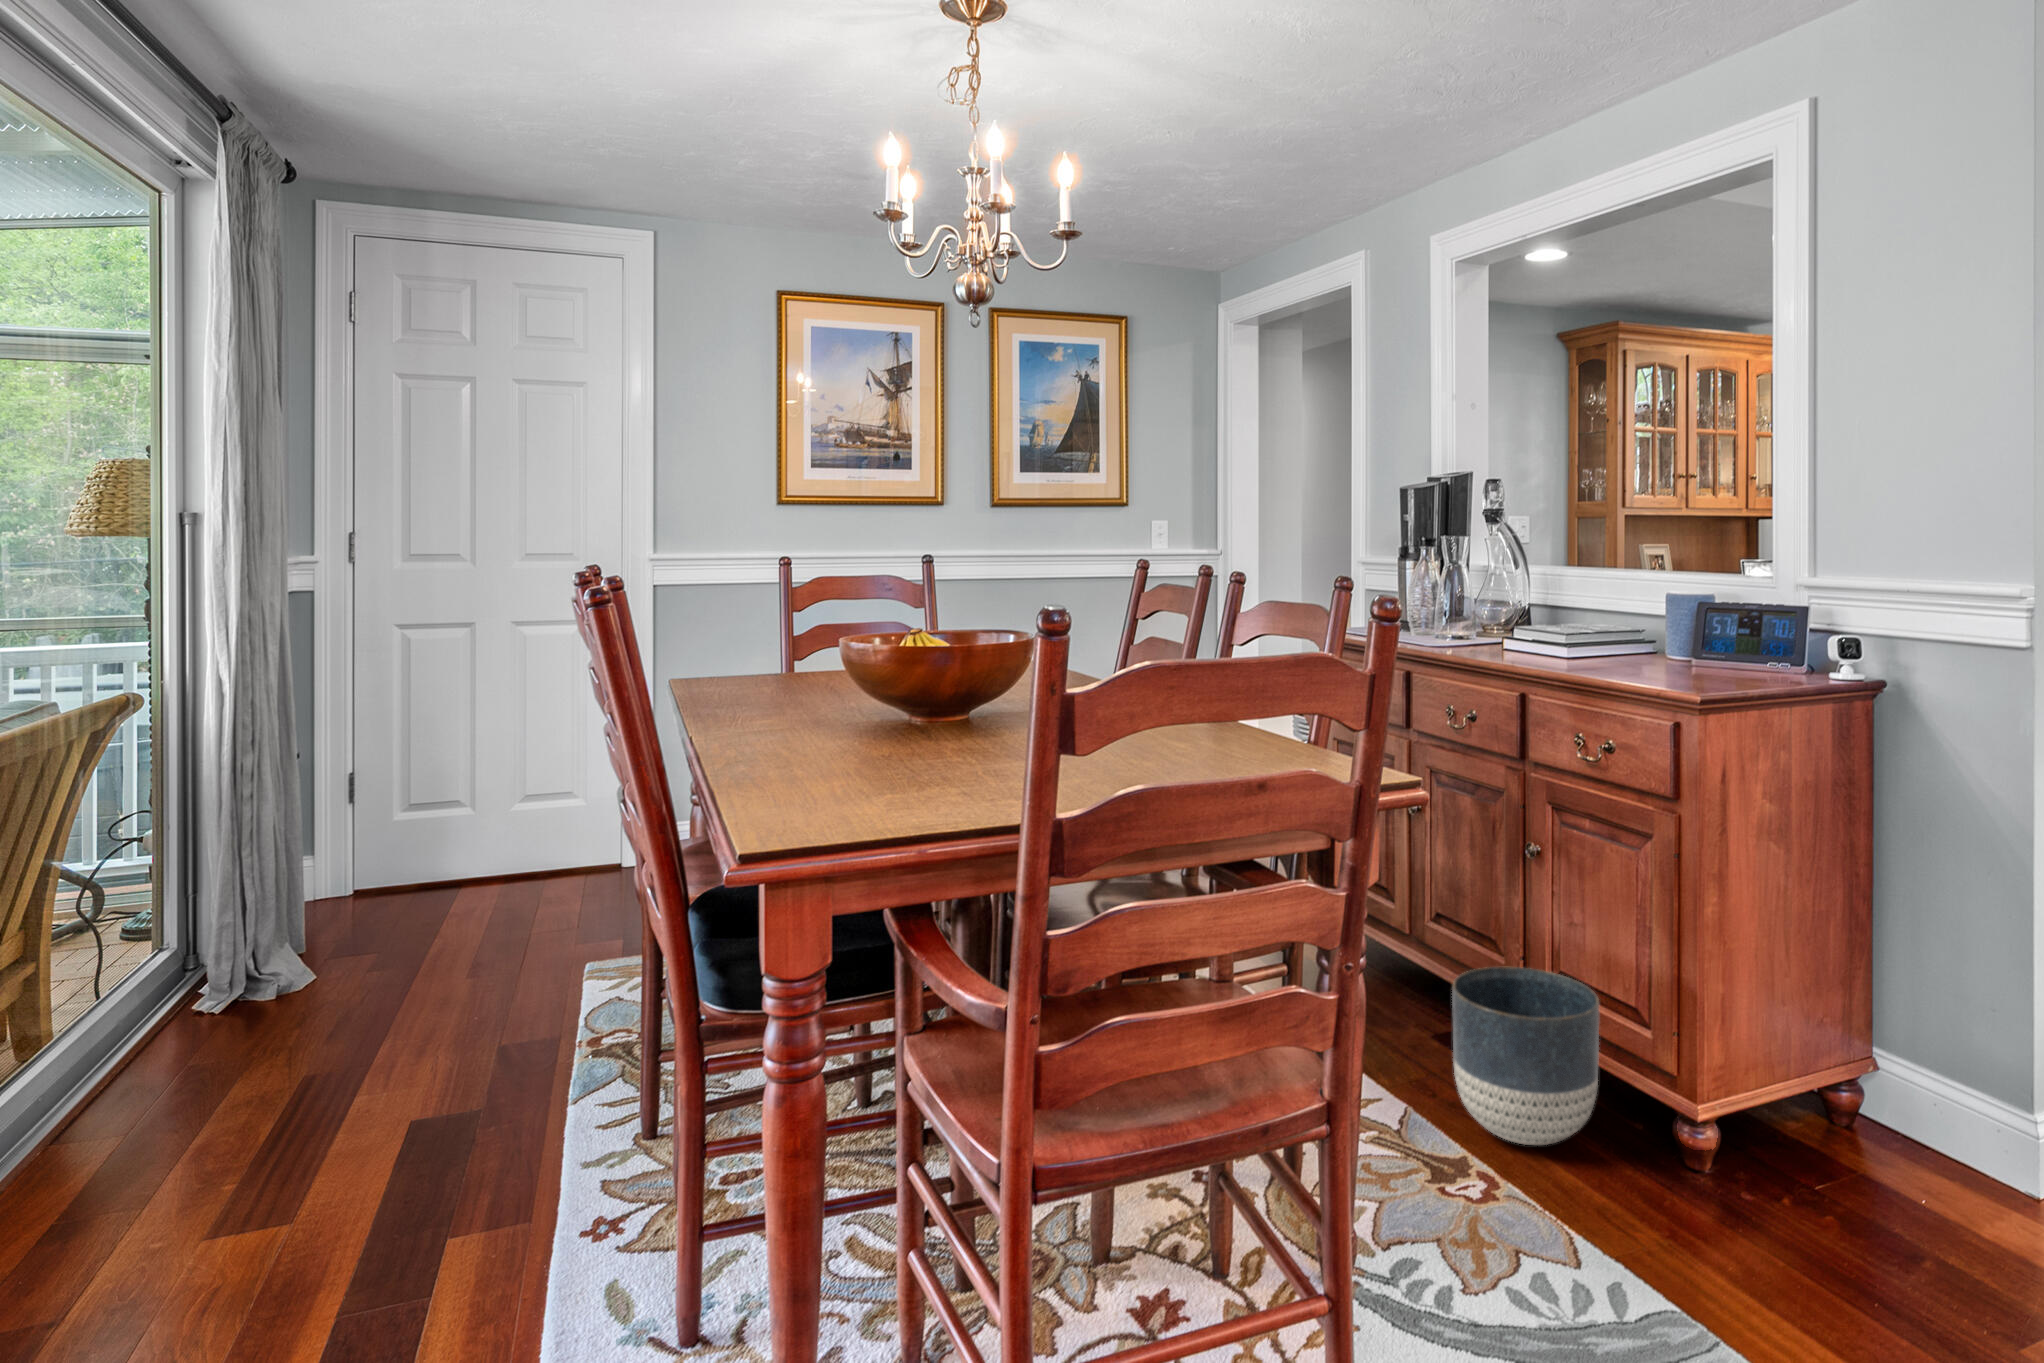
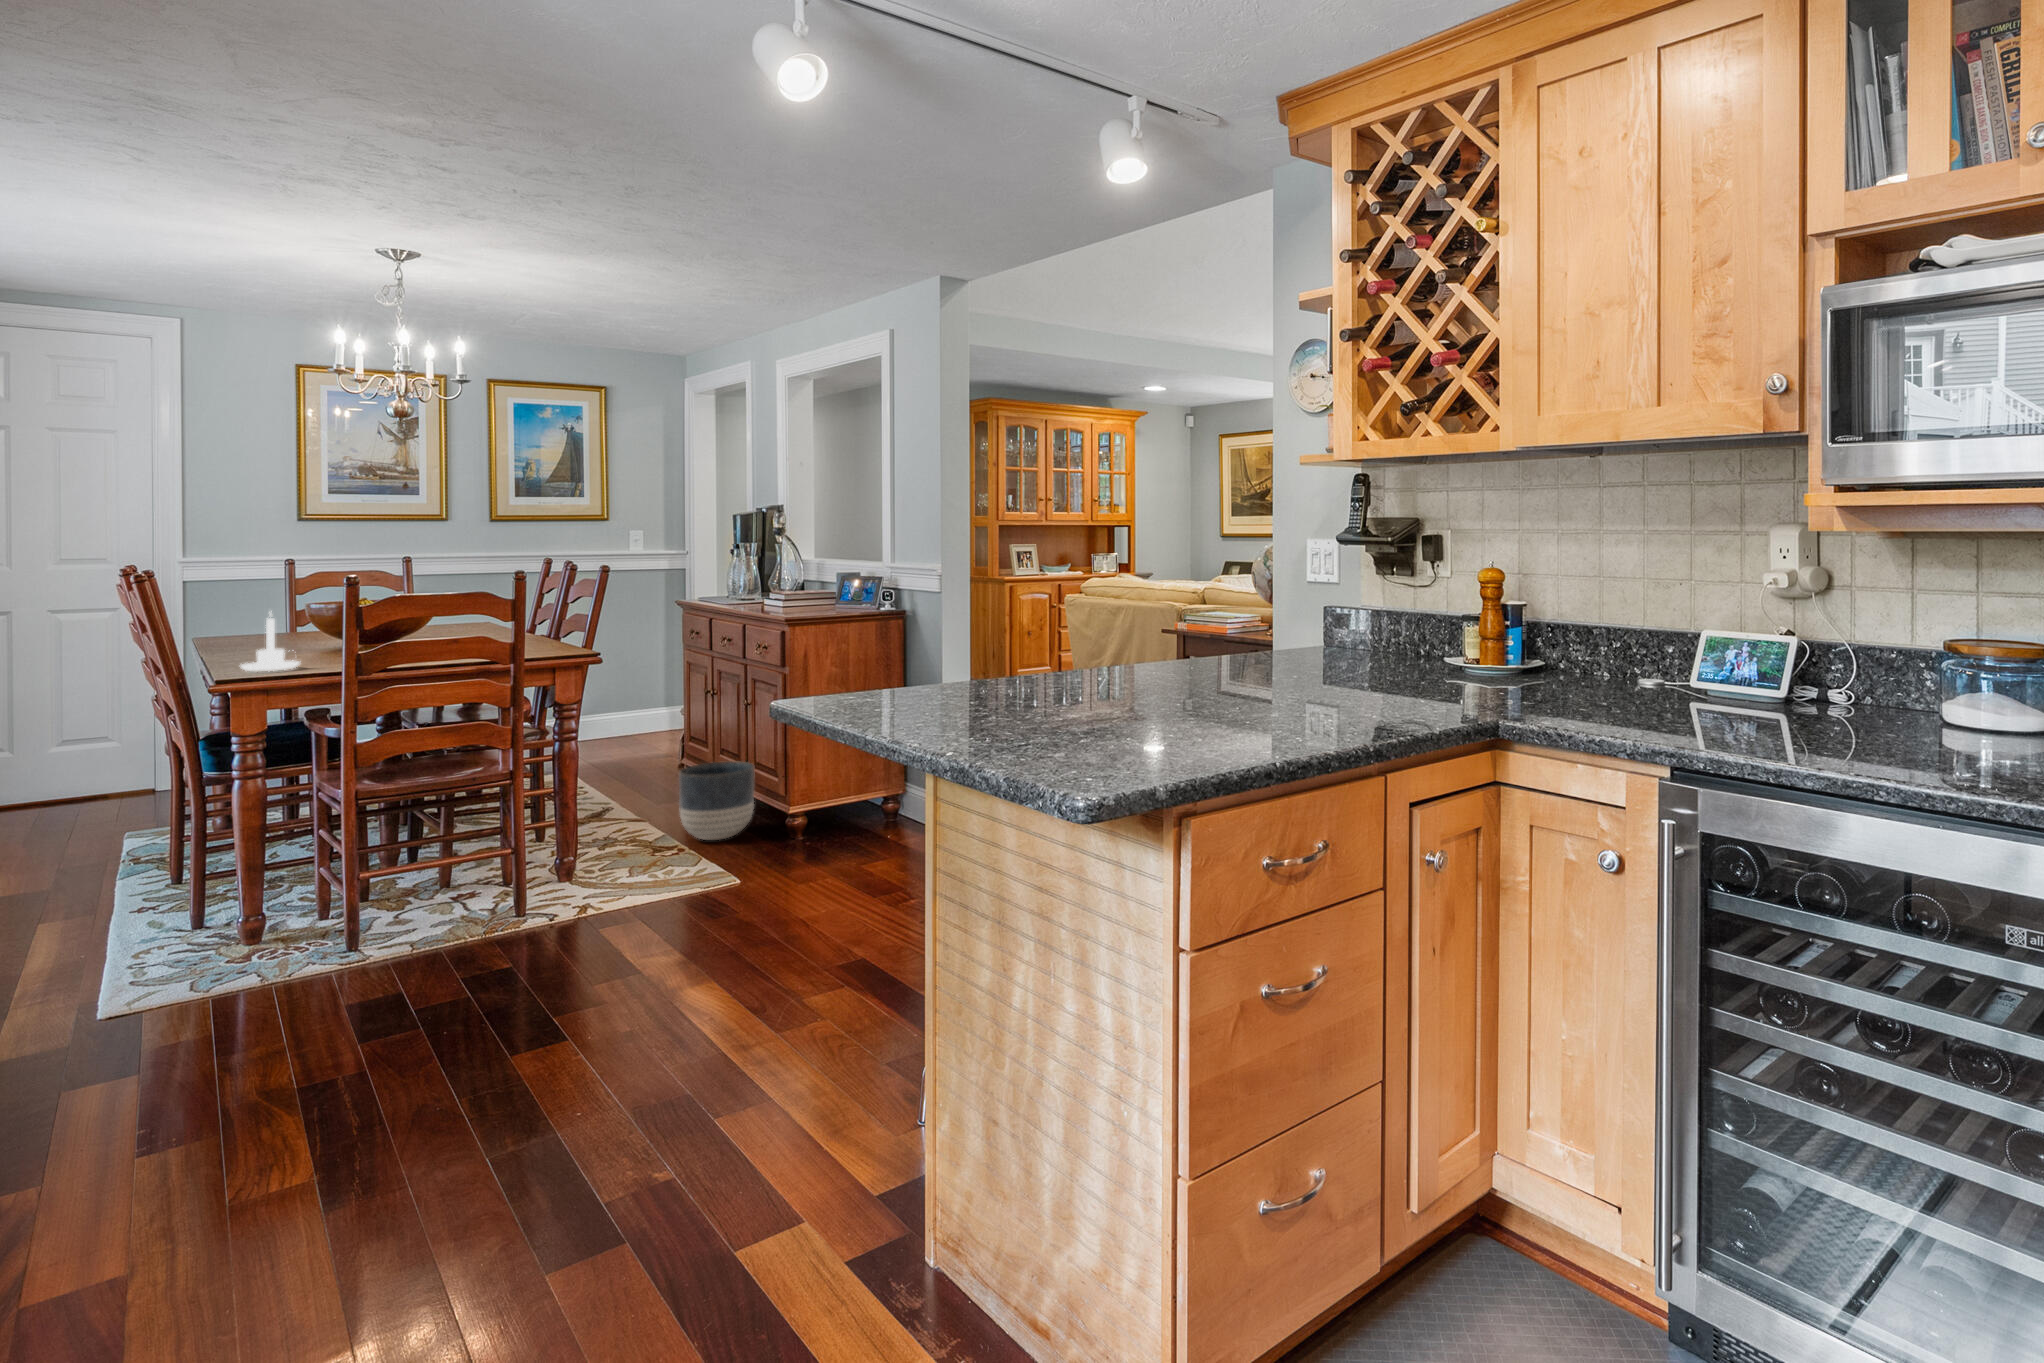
candle holder: none [771,665,876,807] -> present [241,613,300,671]

